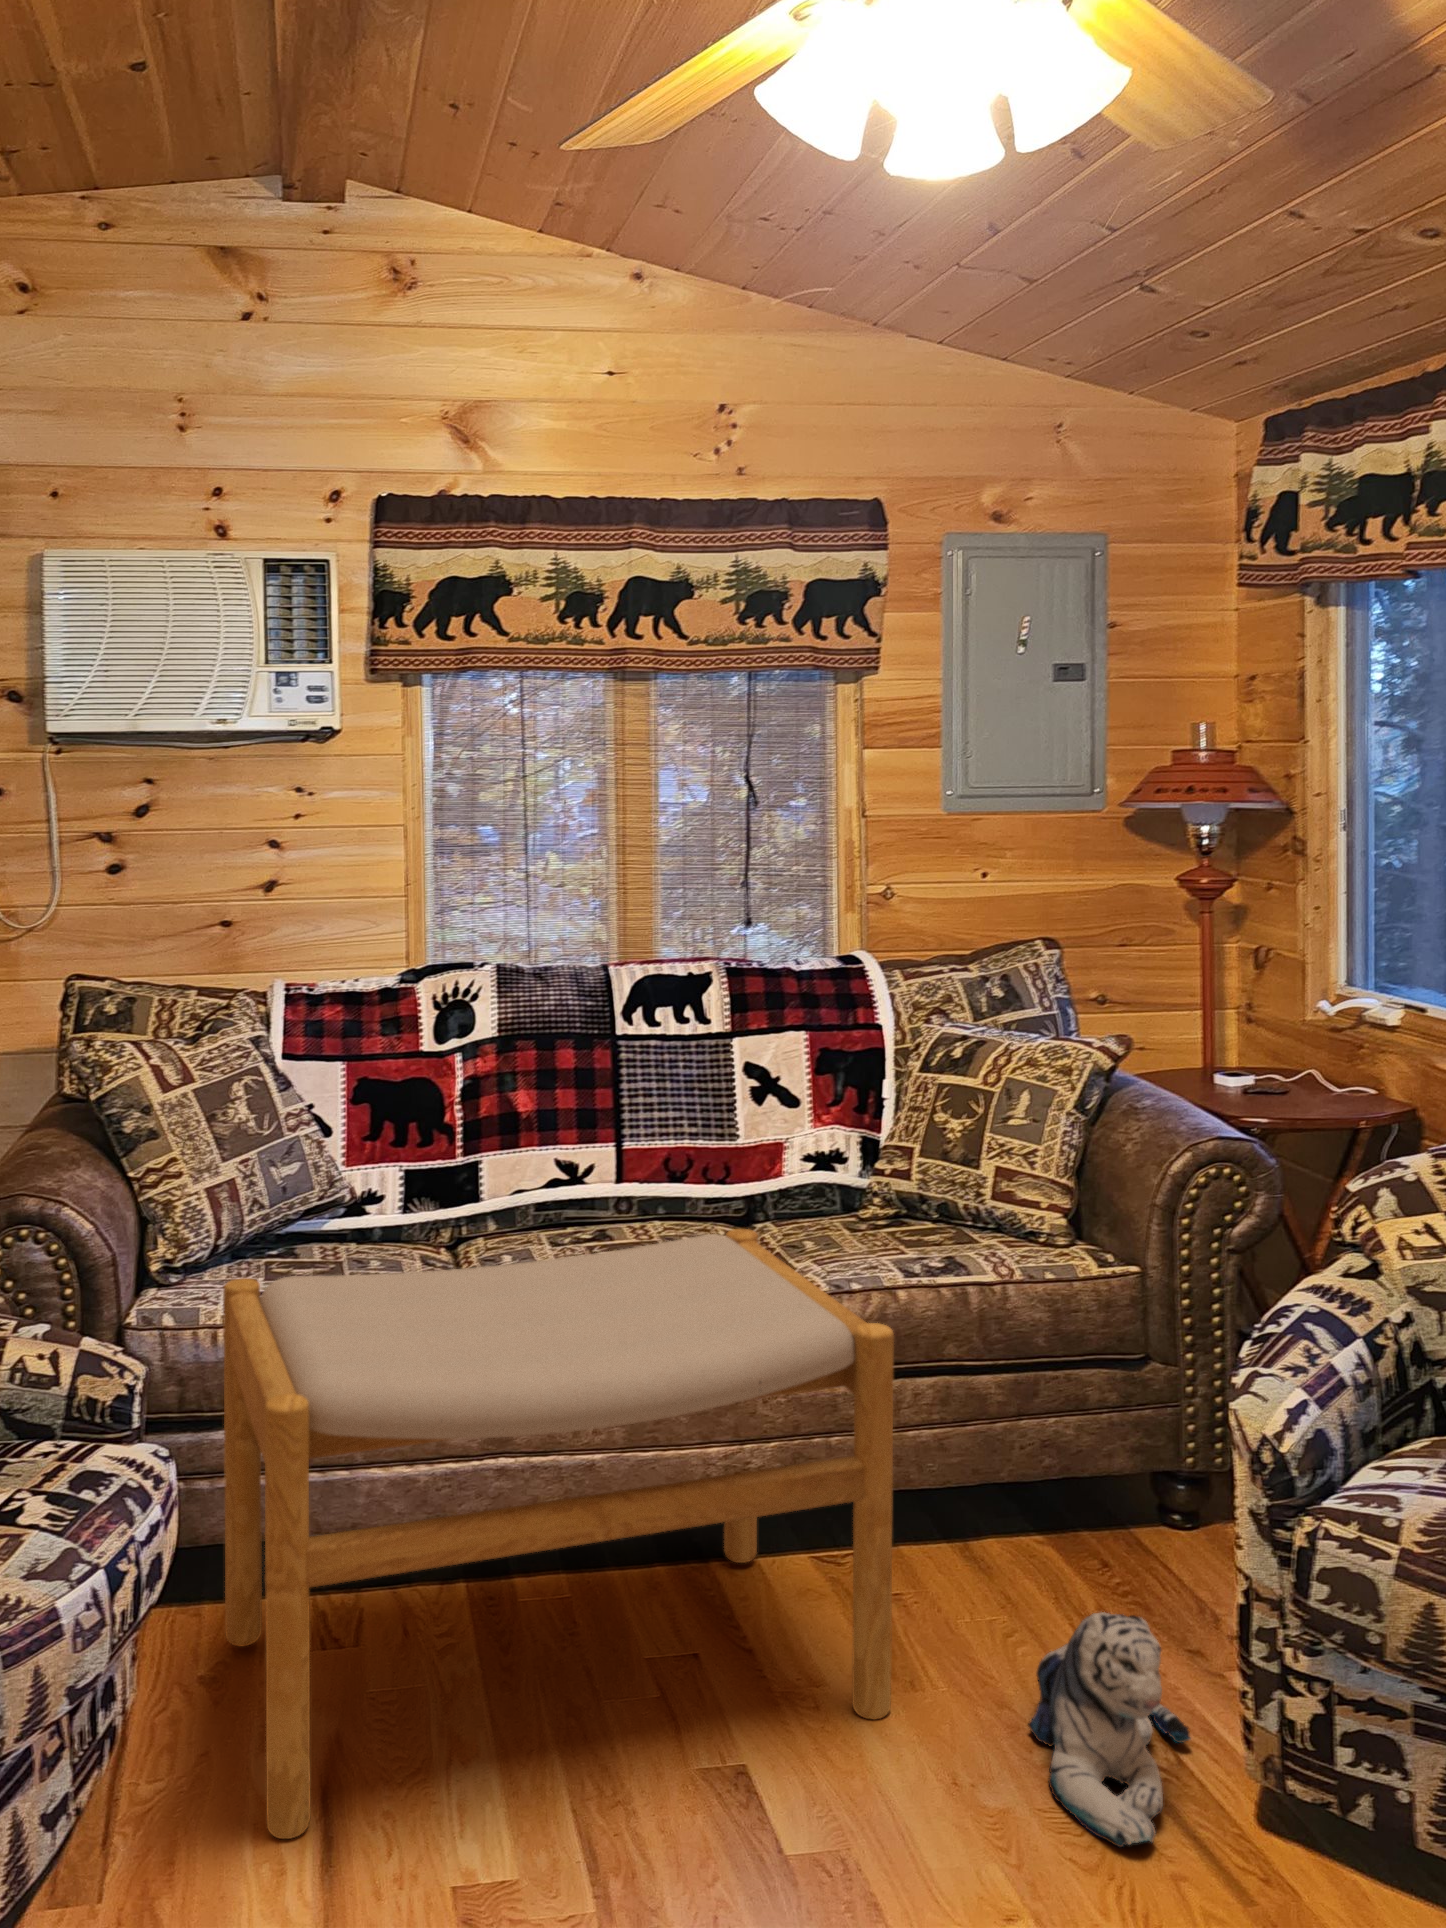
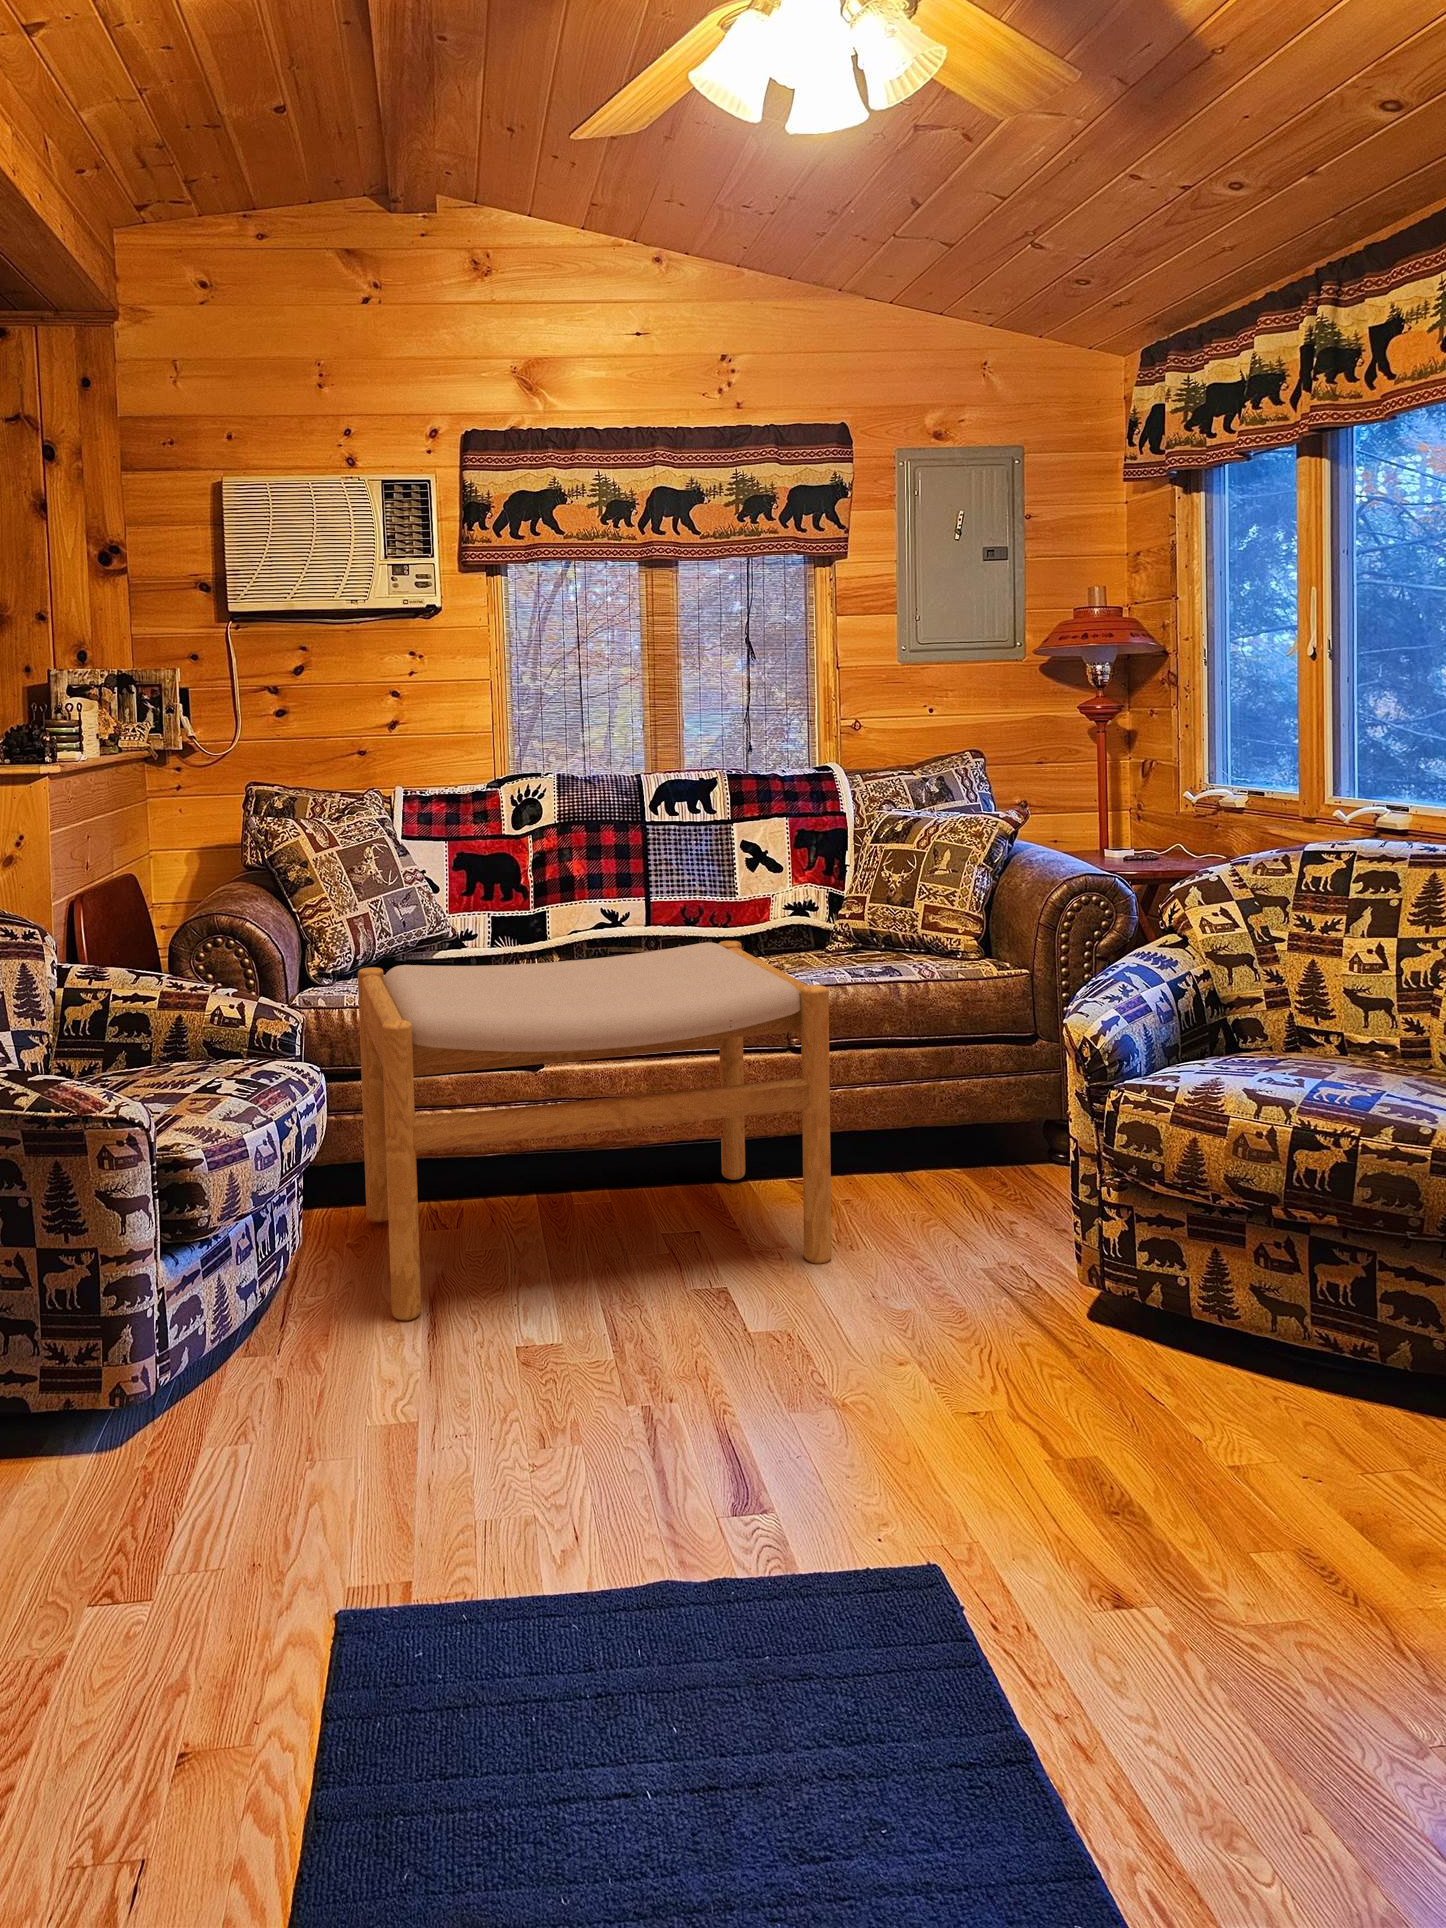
plush toy: present [1028,1612,1190,1847] -> none [928,1179,1046,1330]

